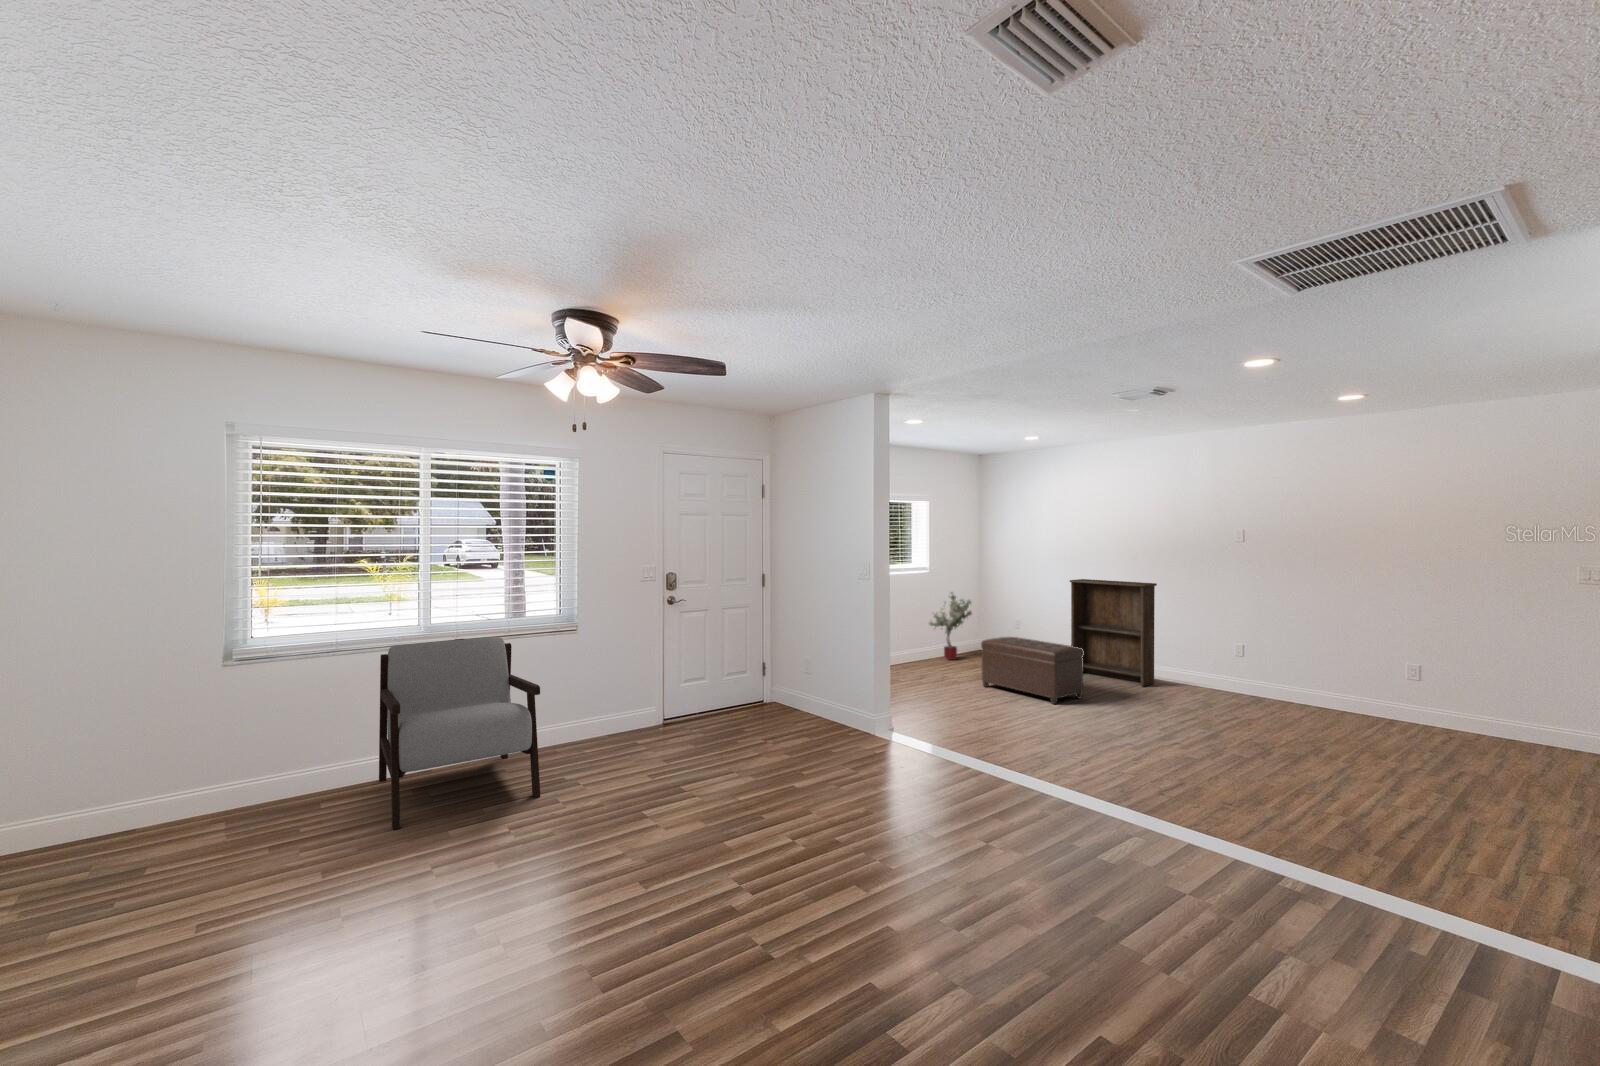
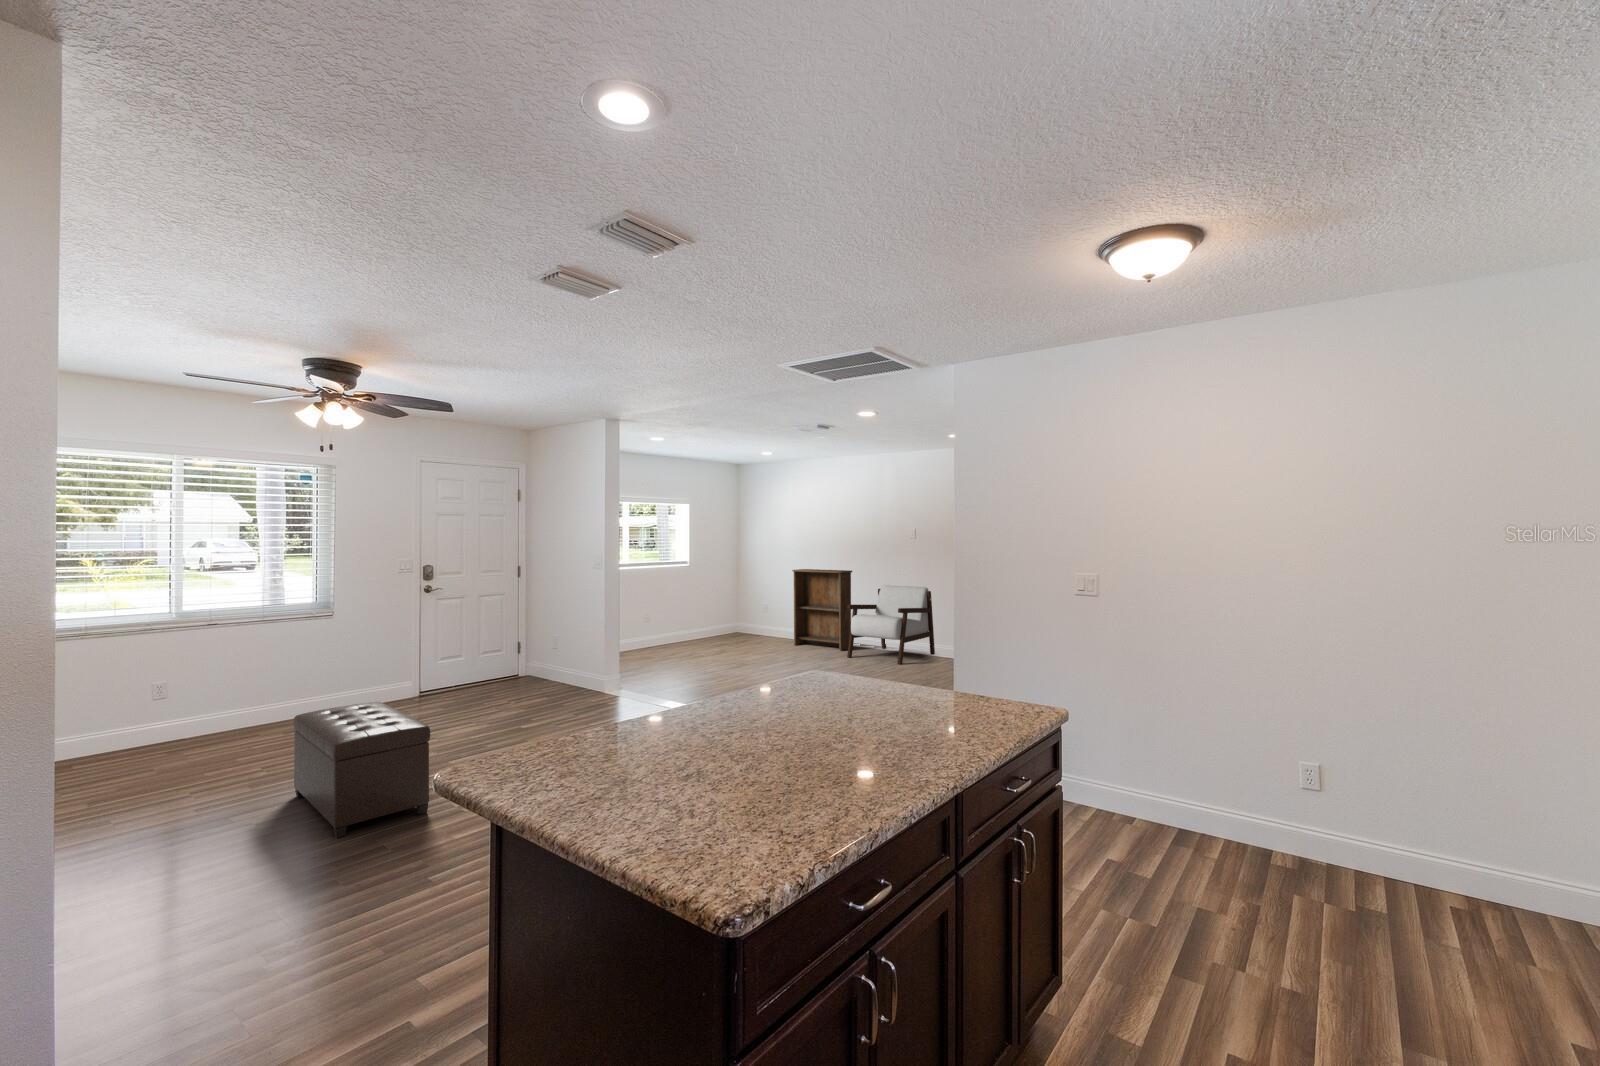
potted tree: present [929,592,972,660] -> none [683,582,723,641]
armchair: present [379,637,540,830] -> present [847,585,935,664]
ottoman: present [981,637,1084,704] -> present [293,702,431,838]

